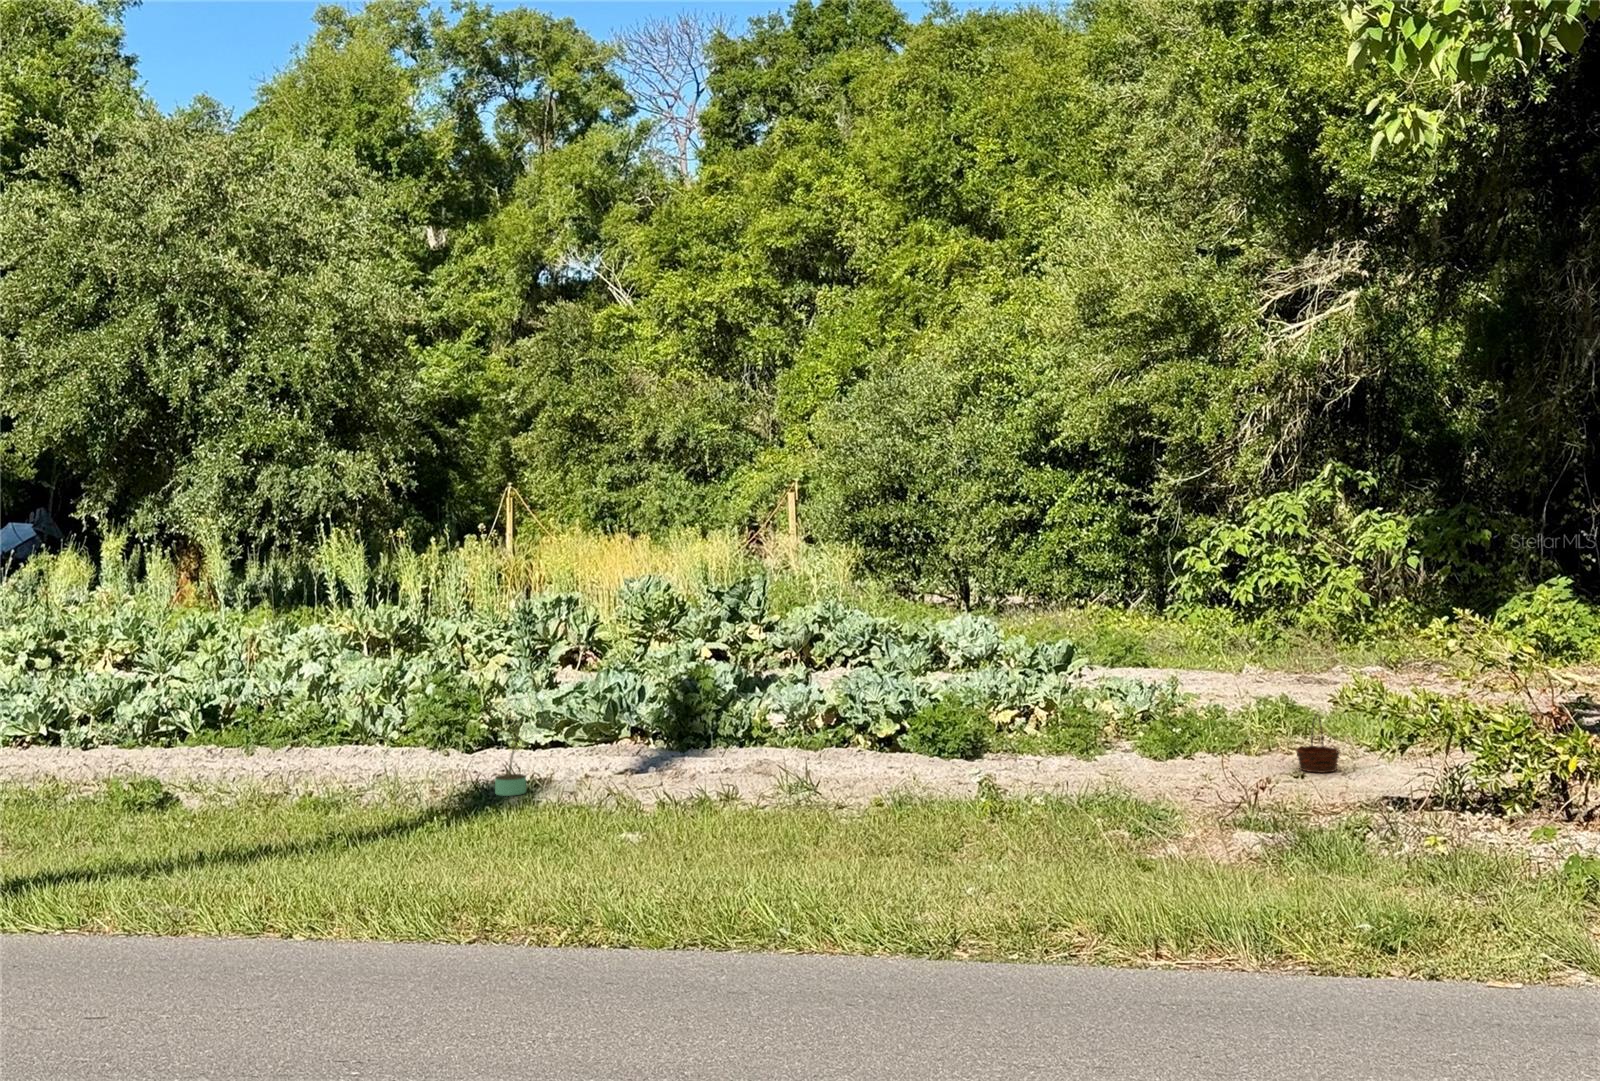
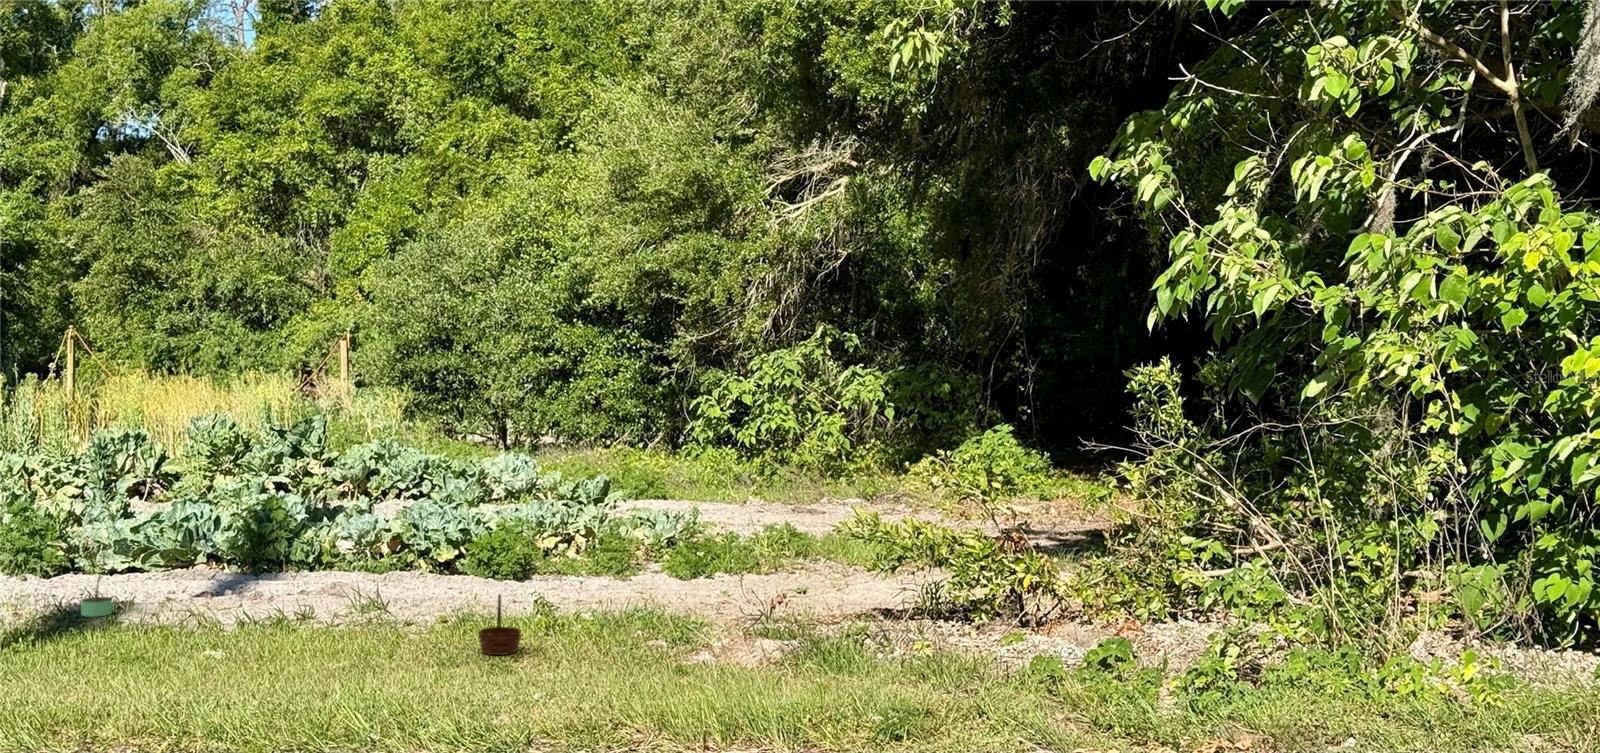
basket: present [1296,714,1339,773] -> present [478,594,521,655]

